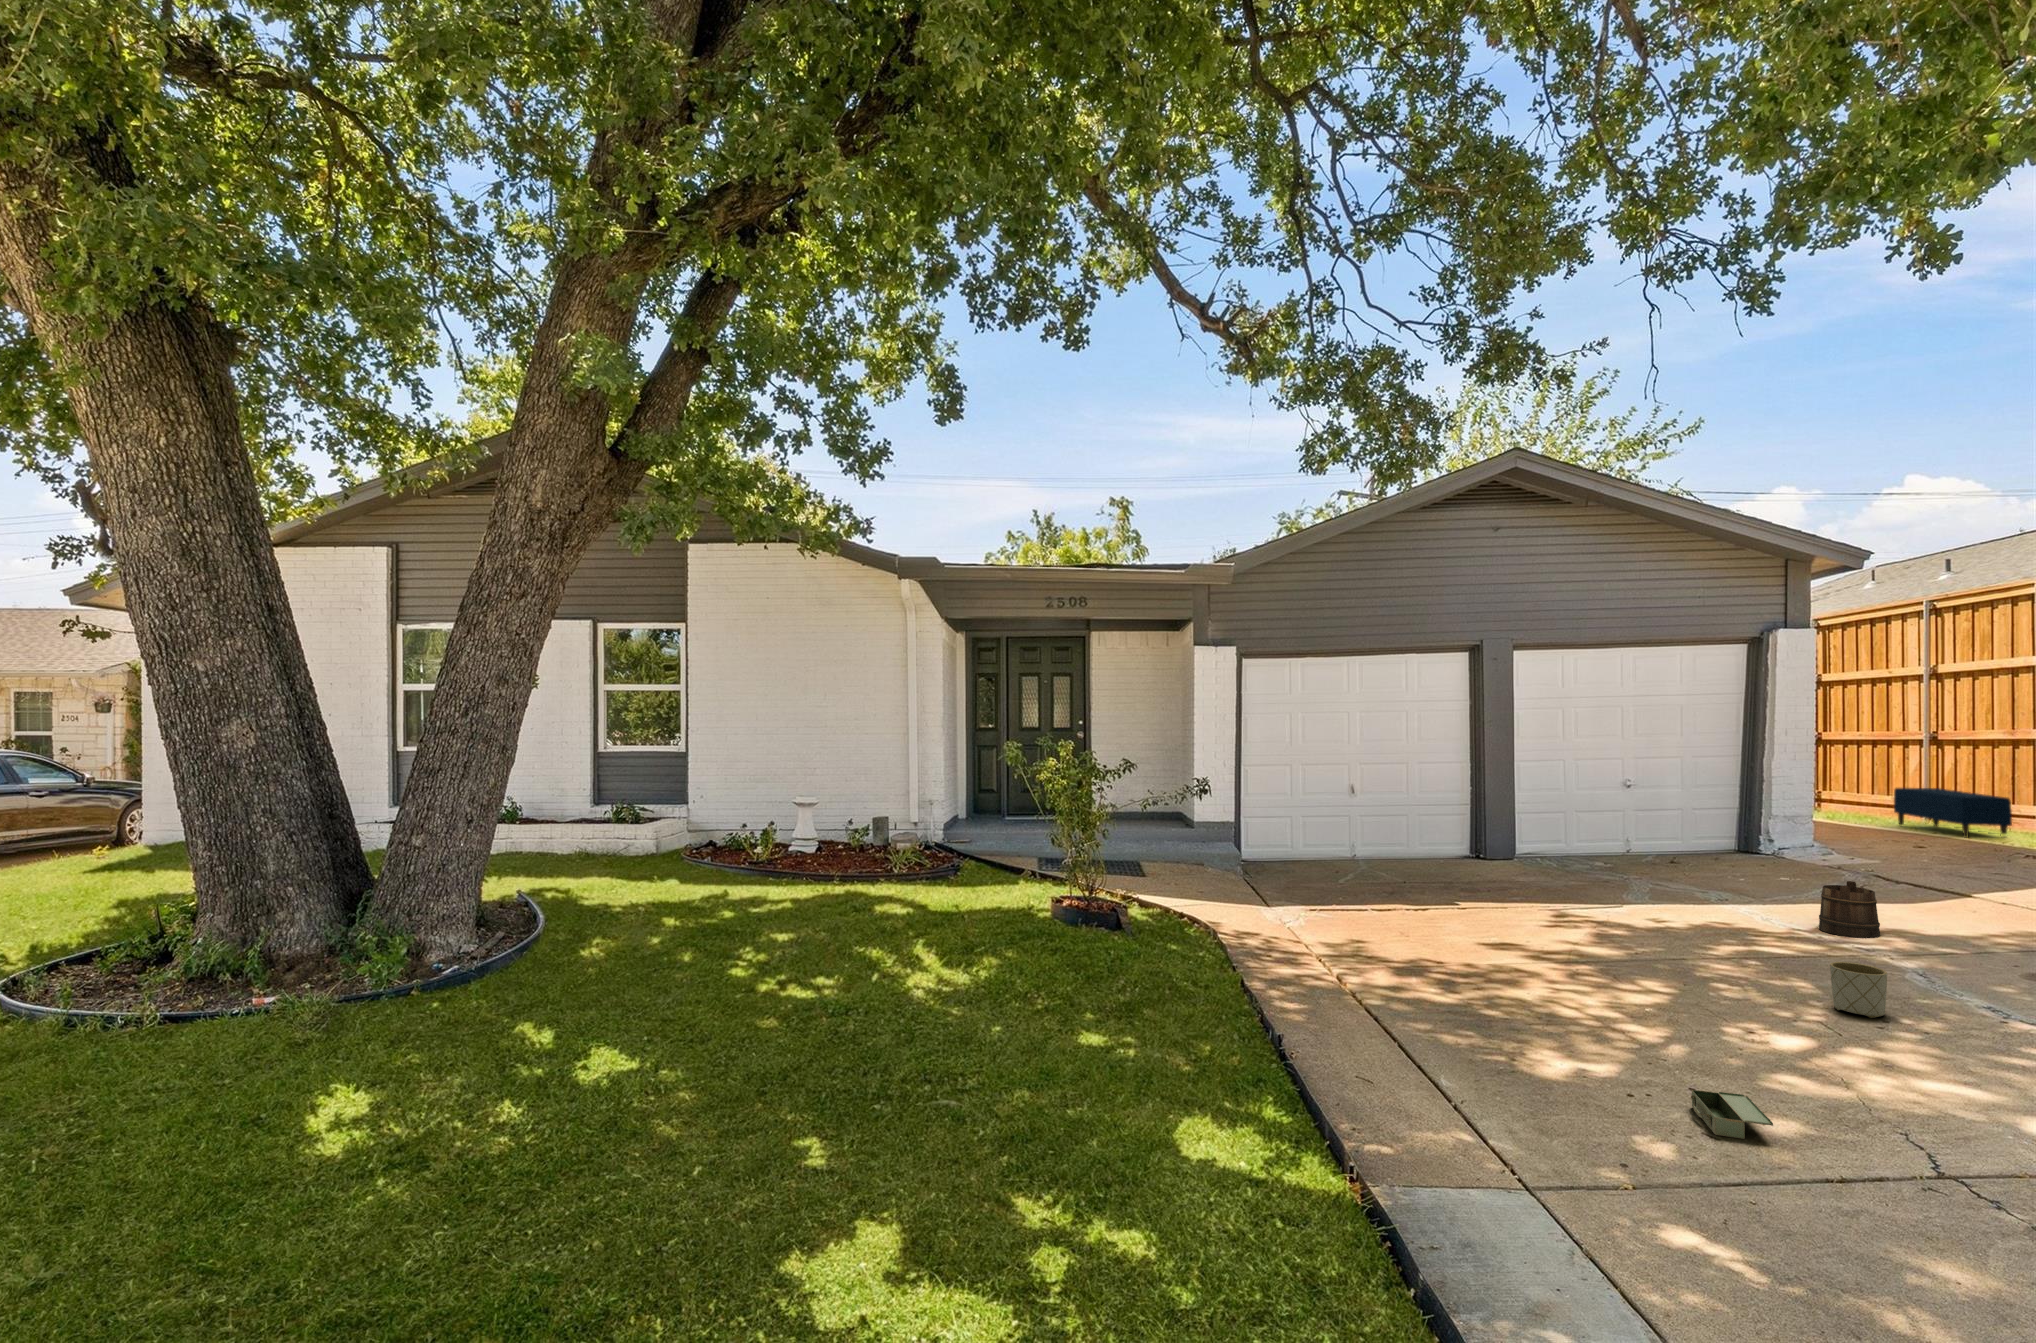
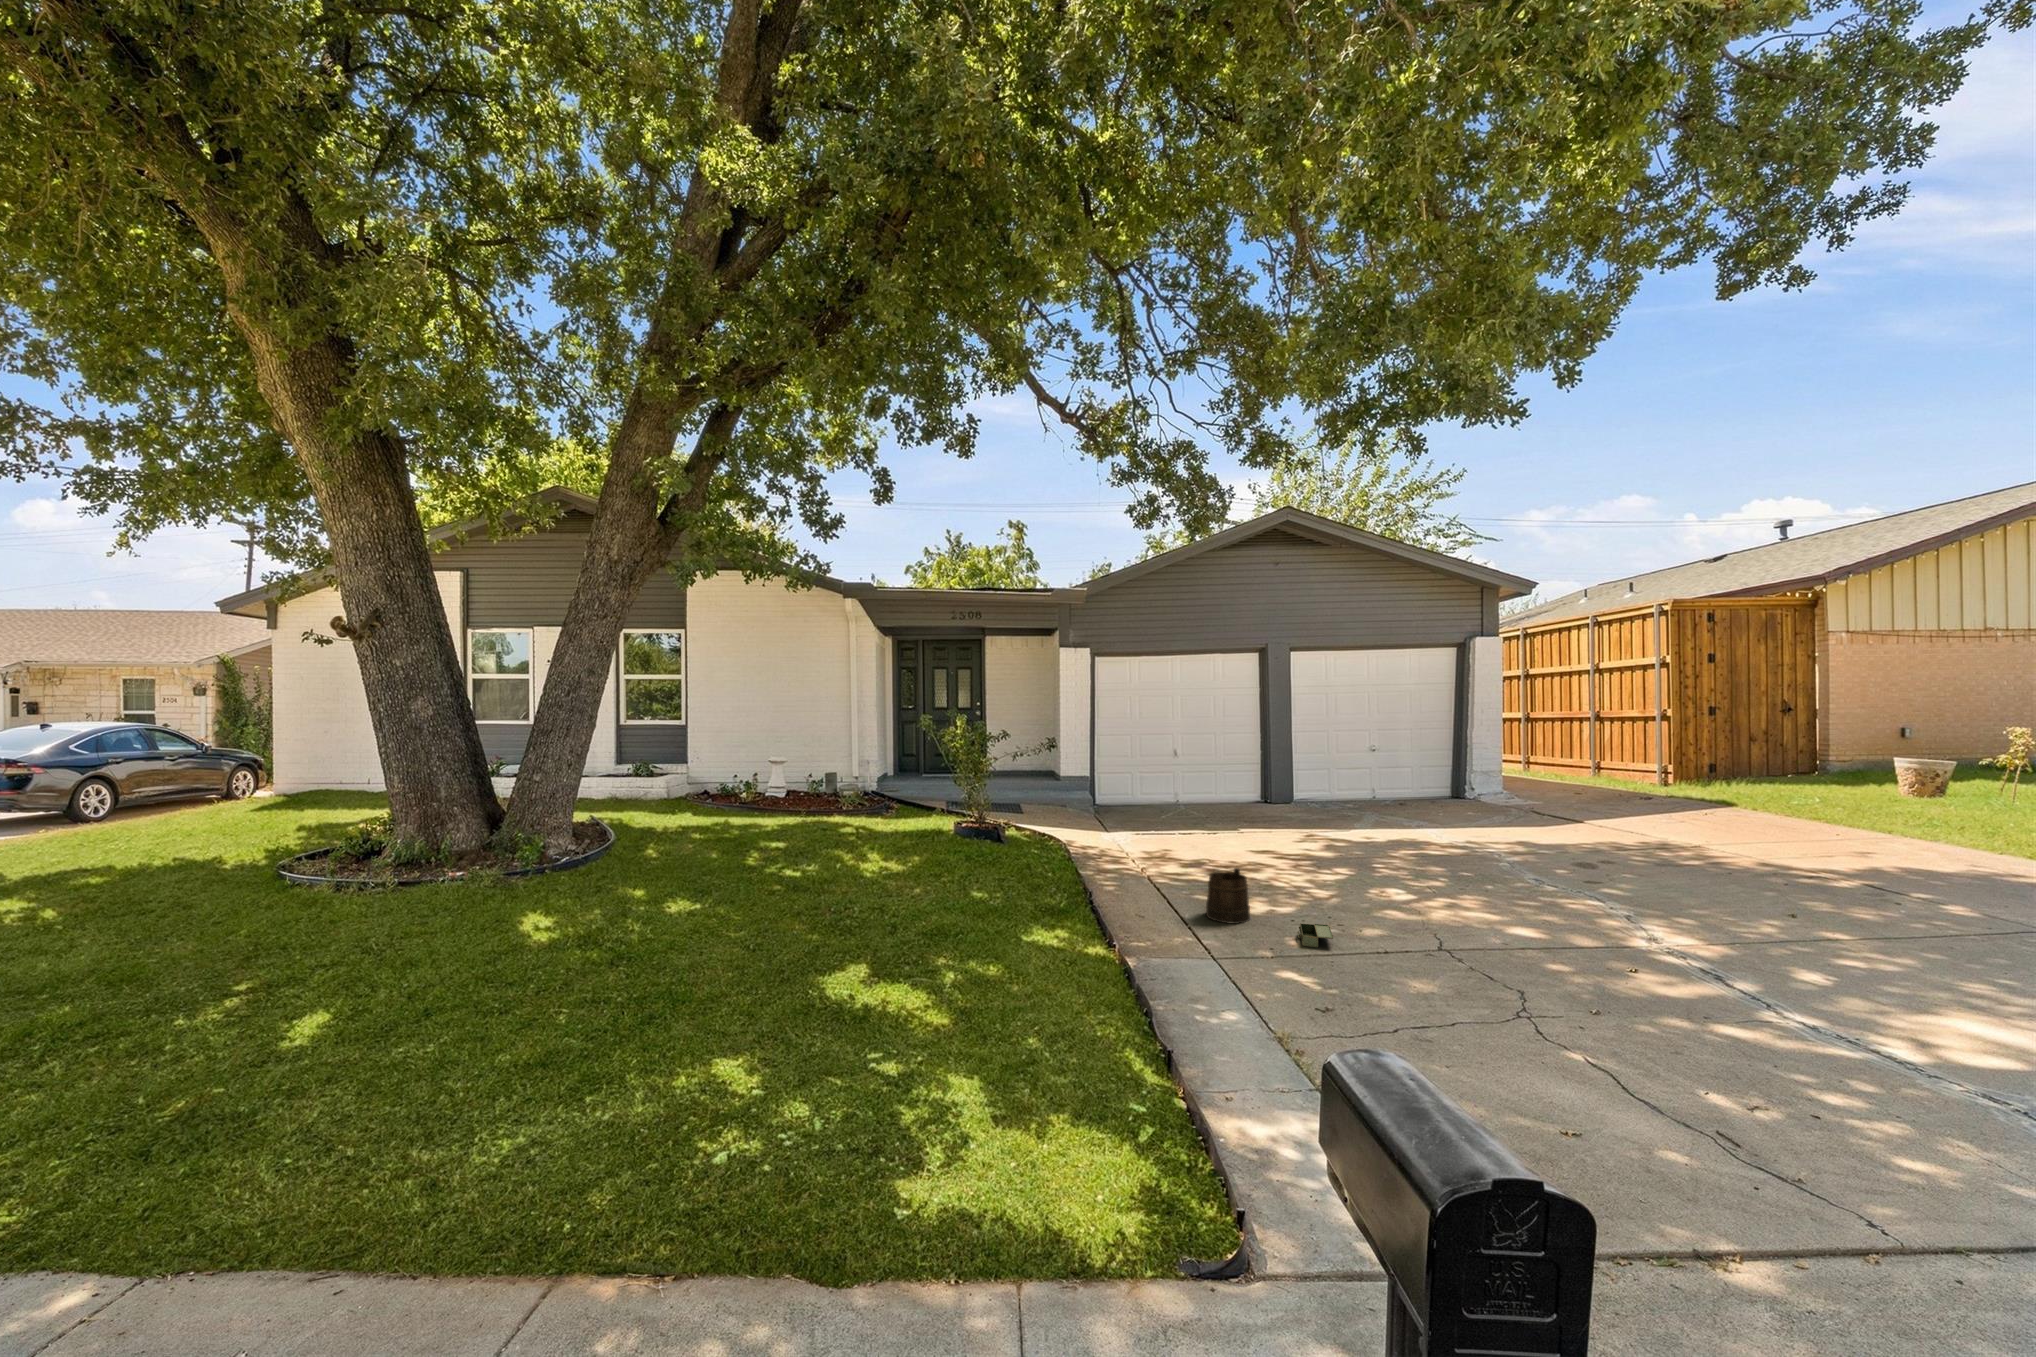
bench: present [1894,788,2012,838] -> none [1568,752,1638,787]
bucket: present [1819,881,1880,938] -> present [1206,868,1250,924]
planter: present [1830,962,1887,1018] -> none [1425,856,1456,889]

